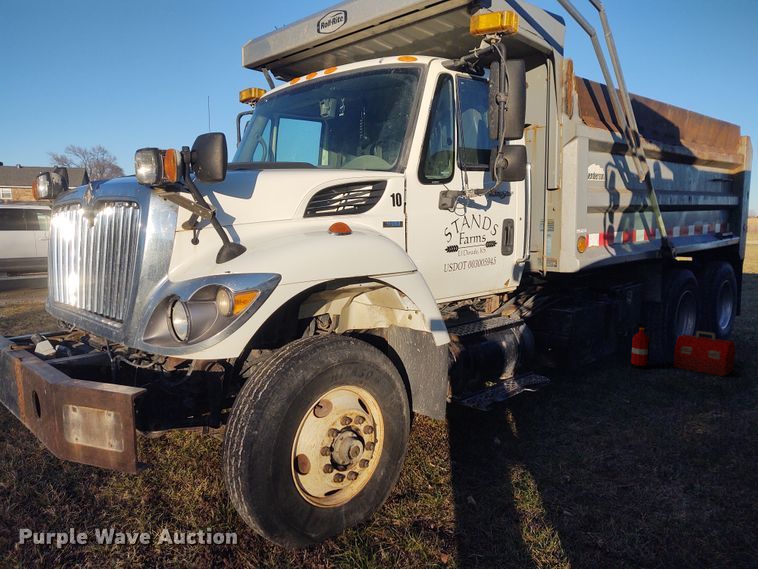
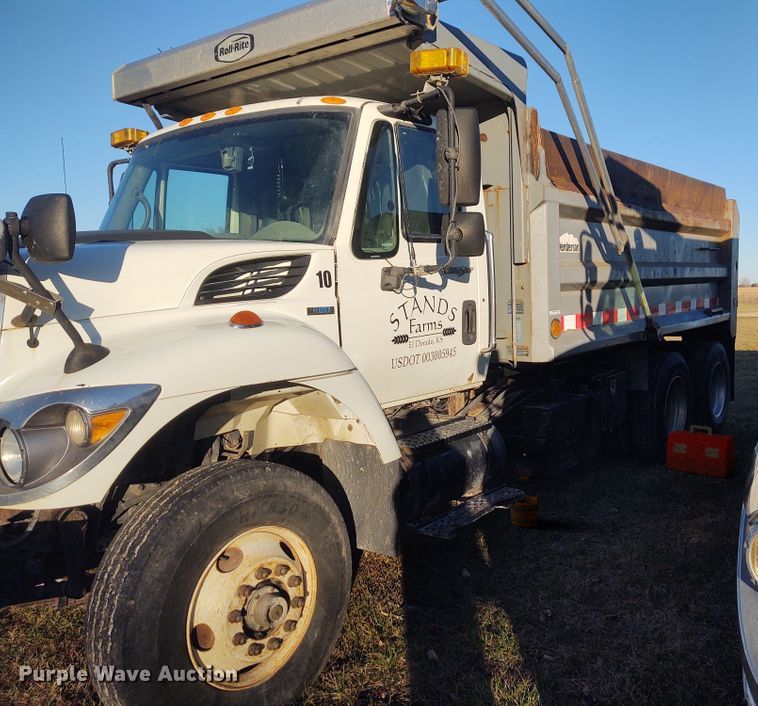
fire extinguisher: present [631,322,651,369] -> none [615,416,640,473]
wooden bucket: none [536,366,563,407] -> present [510,476,540,527]

